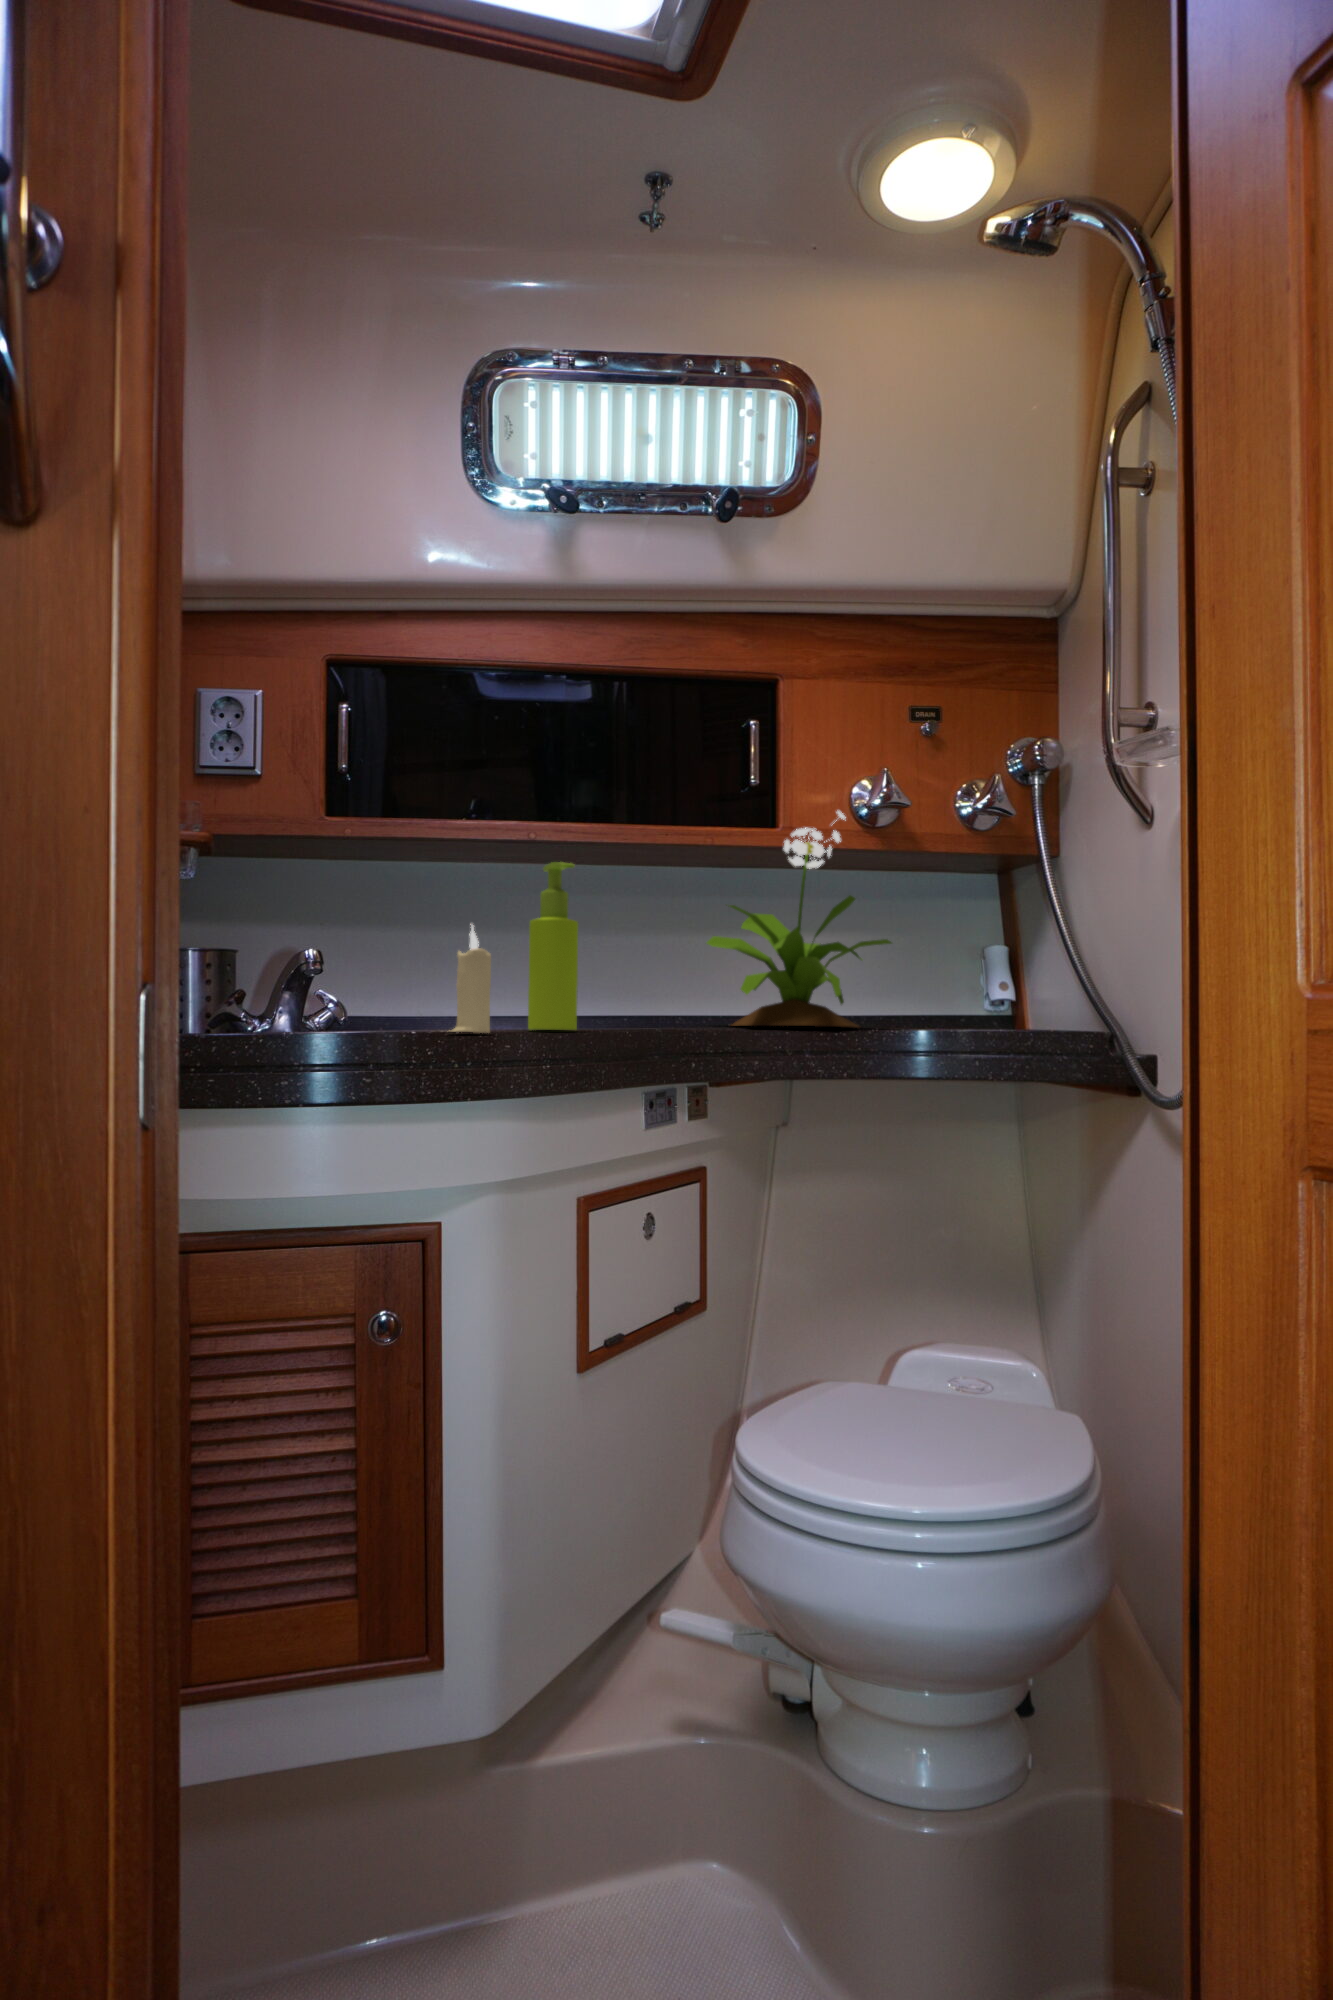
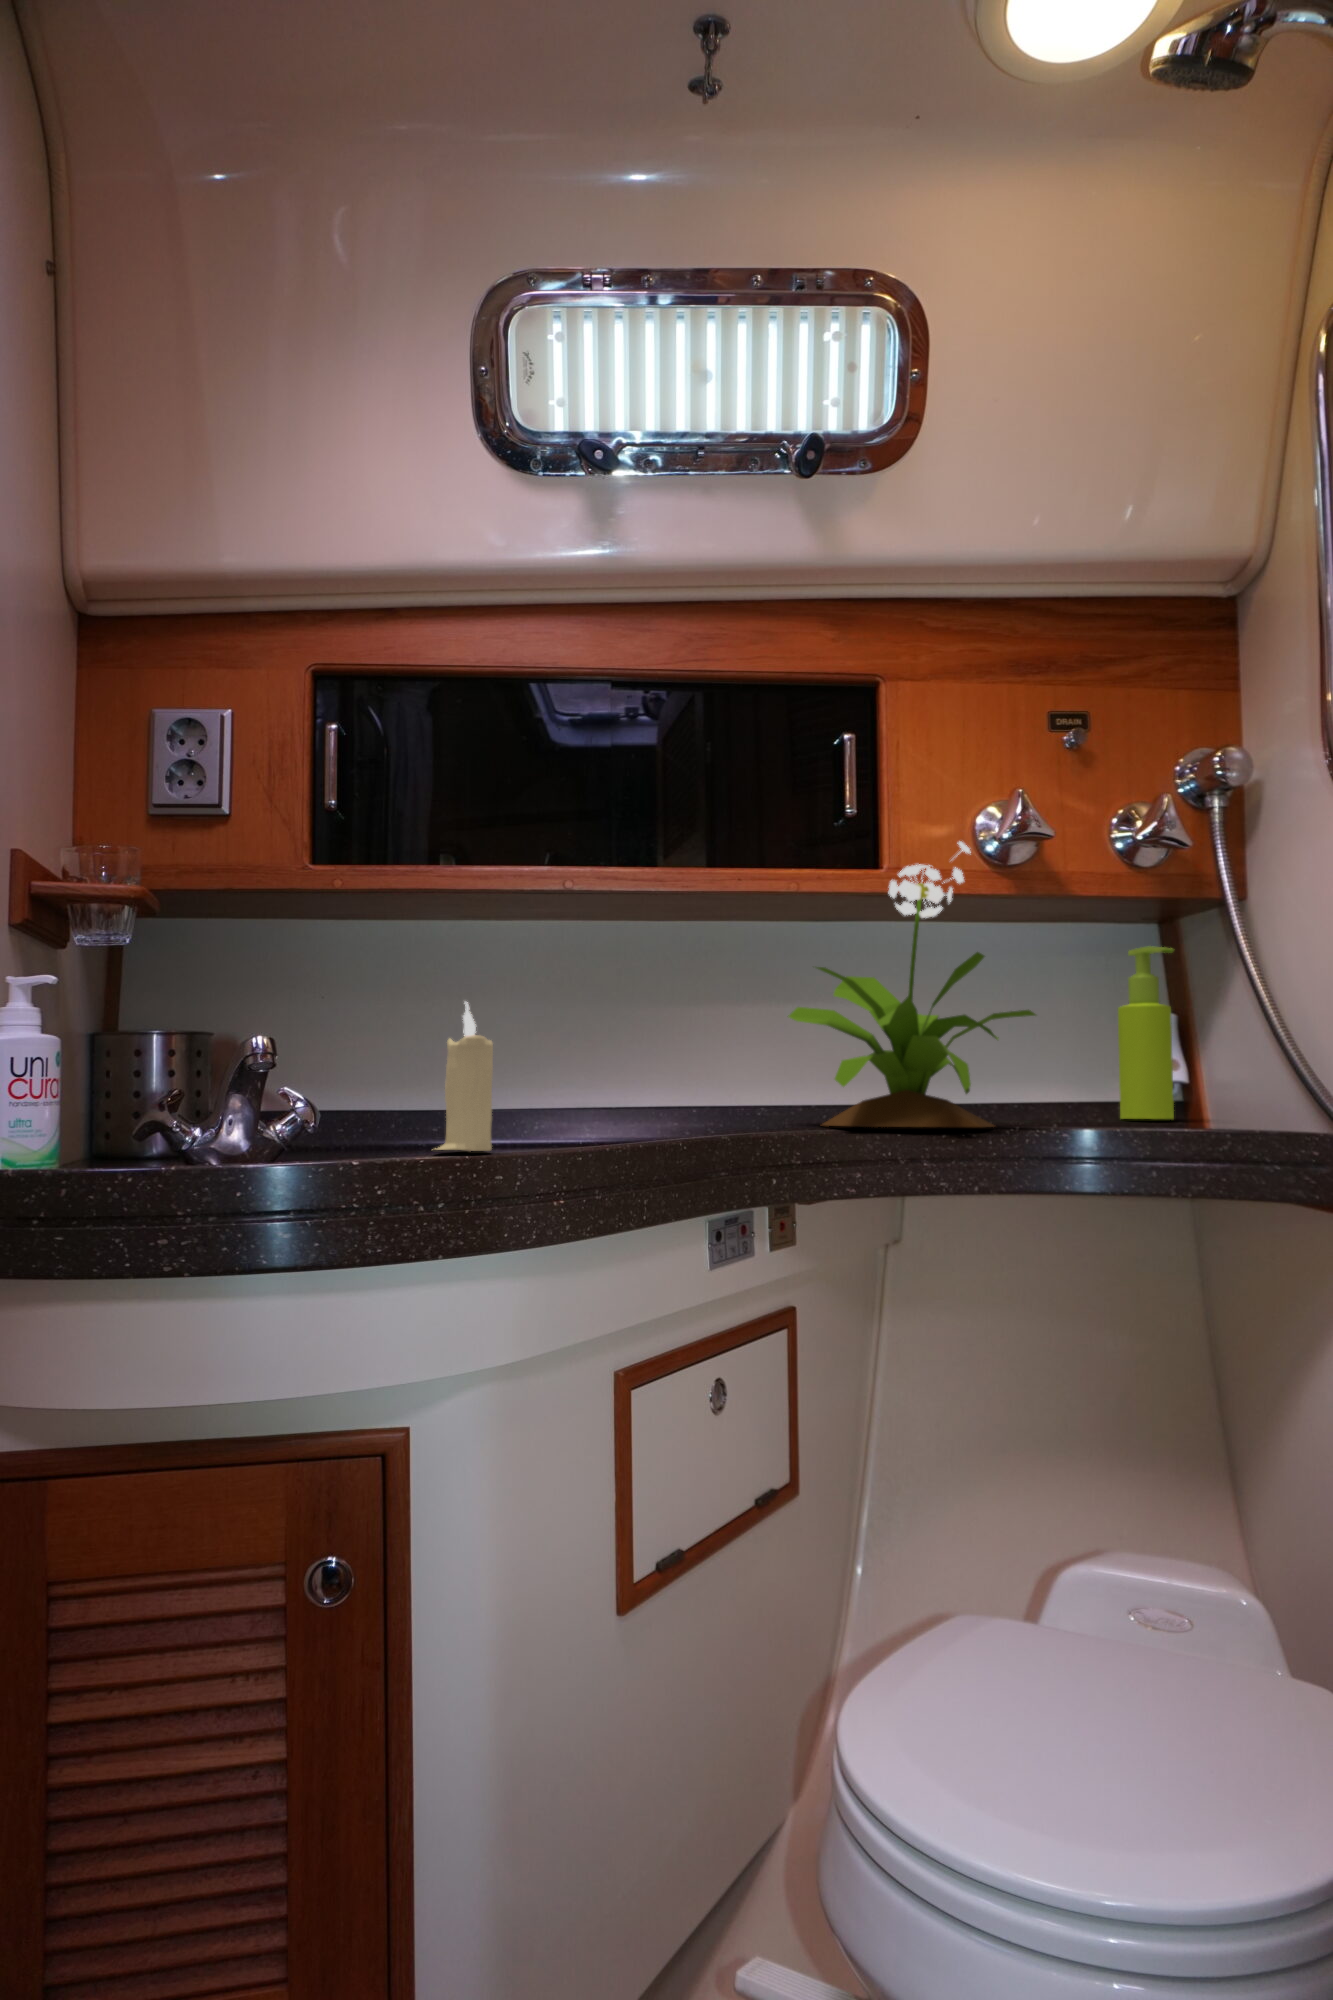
soap dispenser: present [528,862,578,1030] -> present [1118,947,1174,1119]

